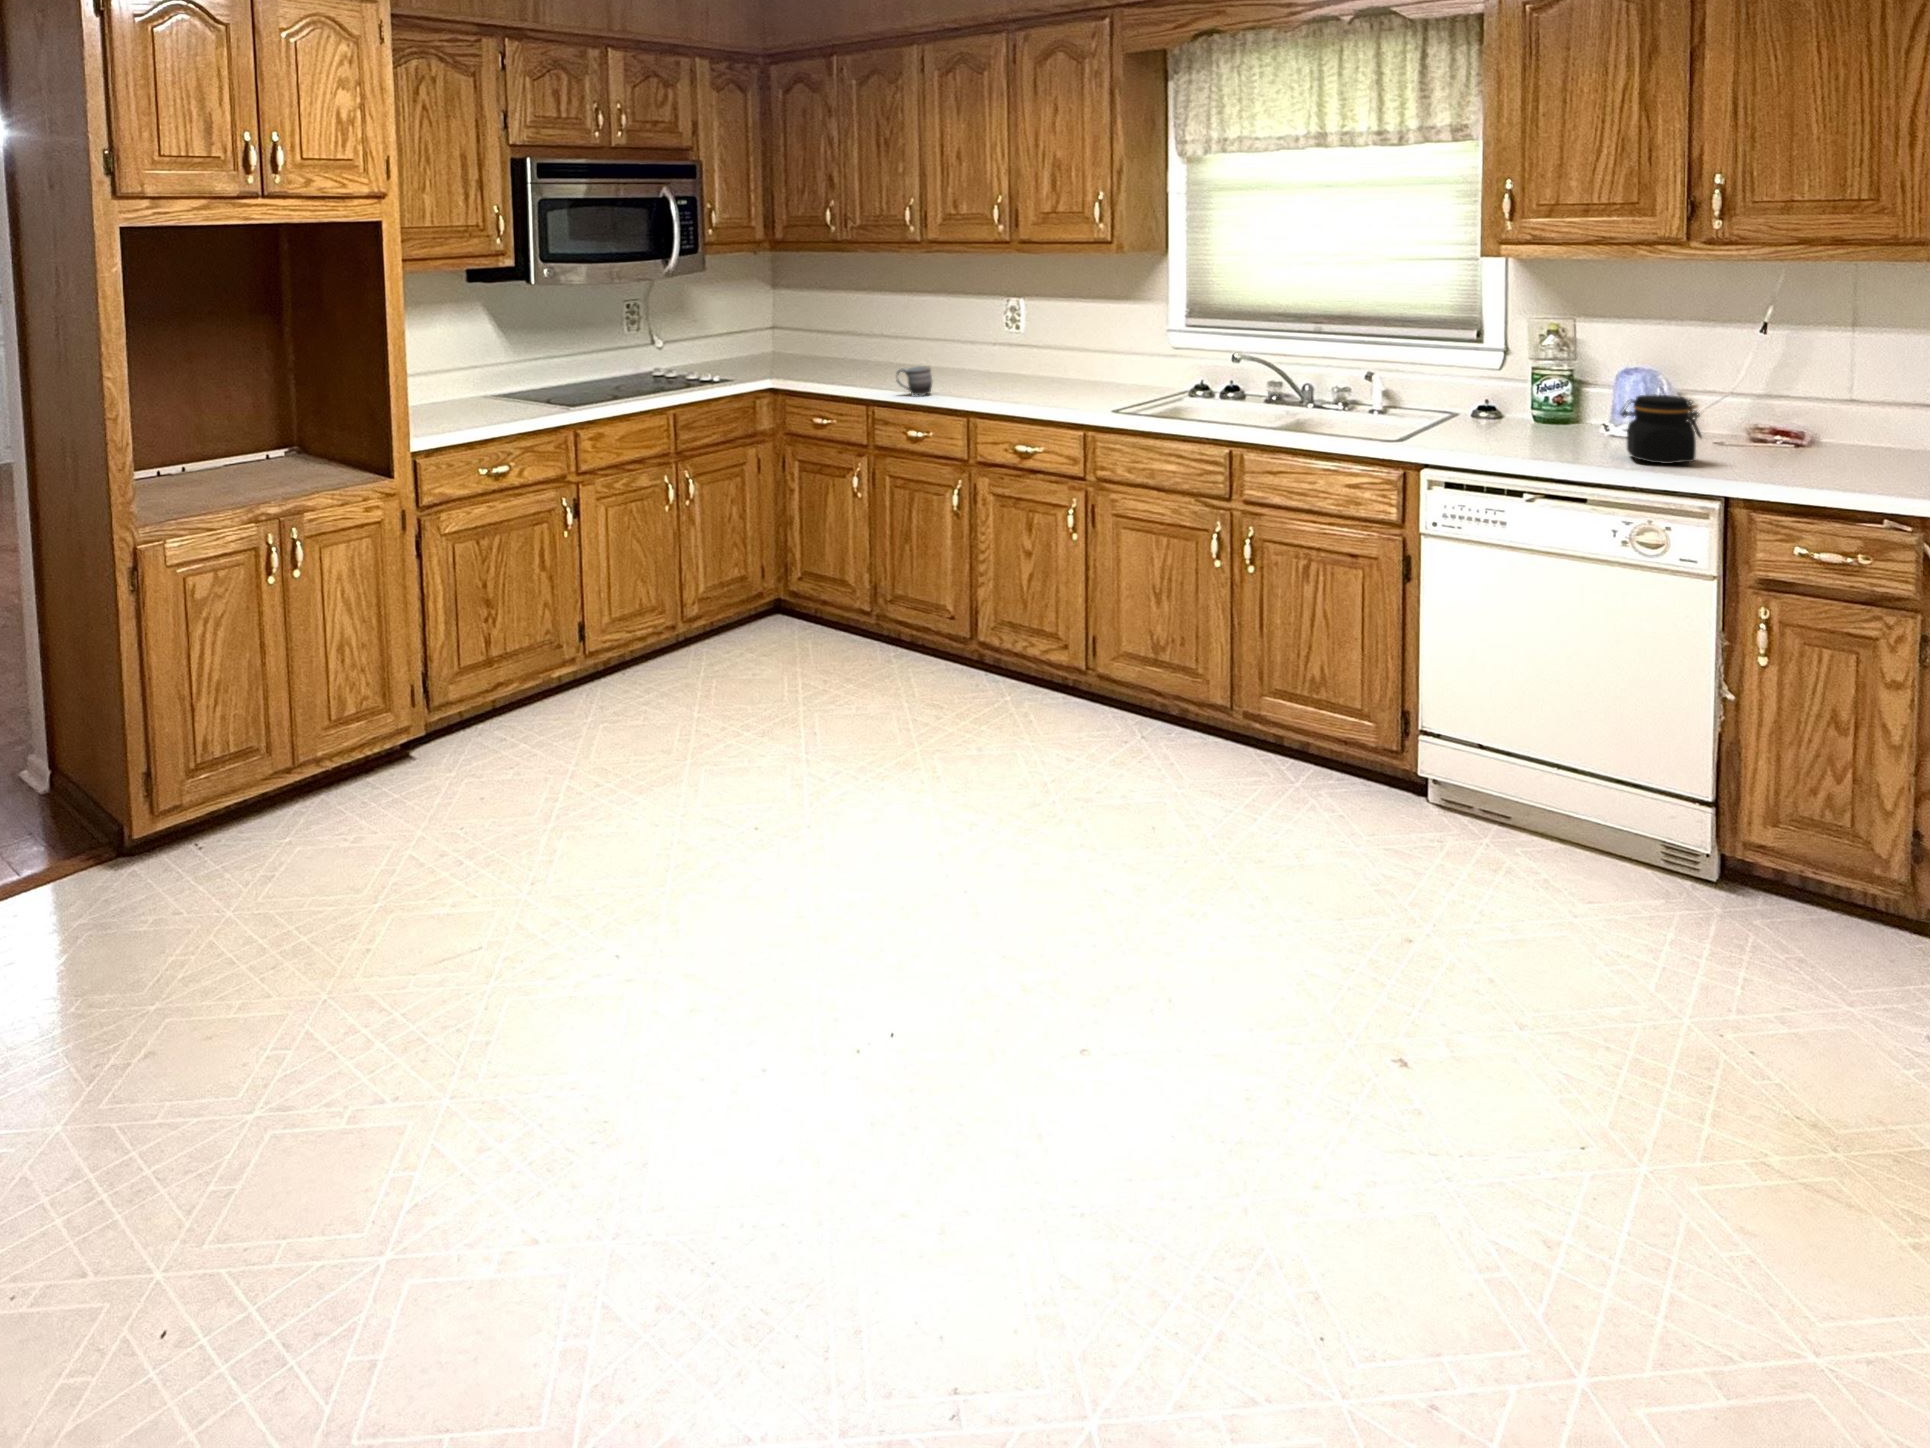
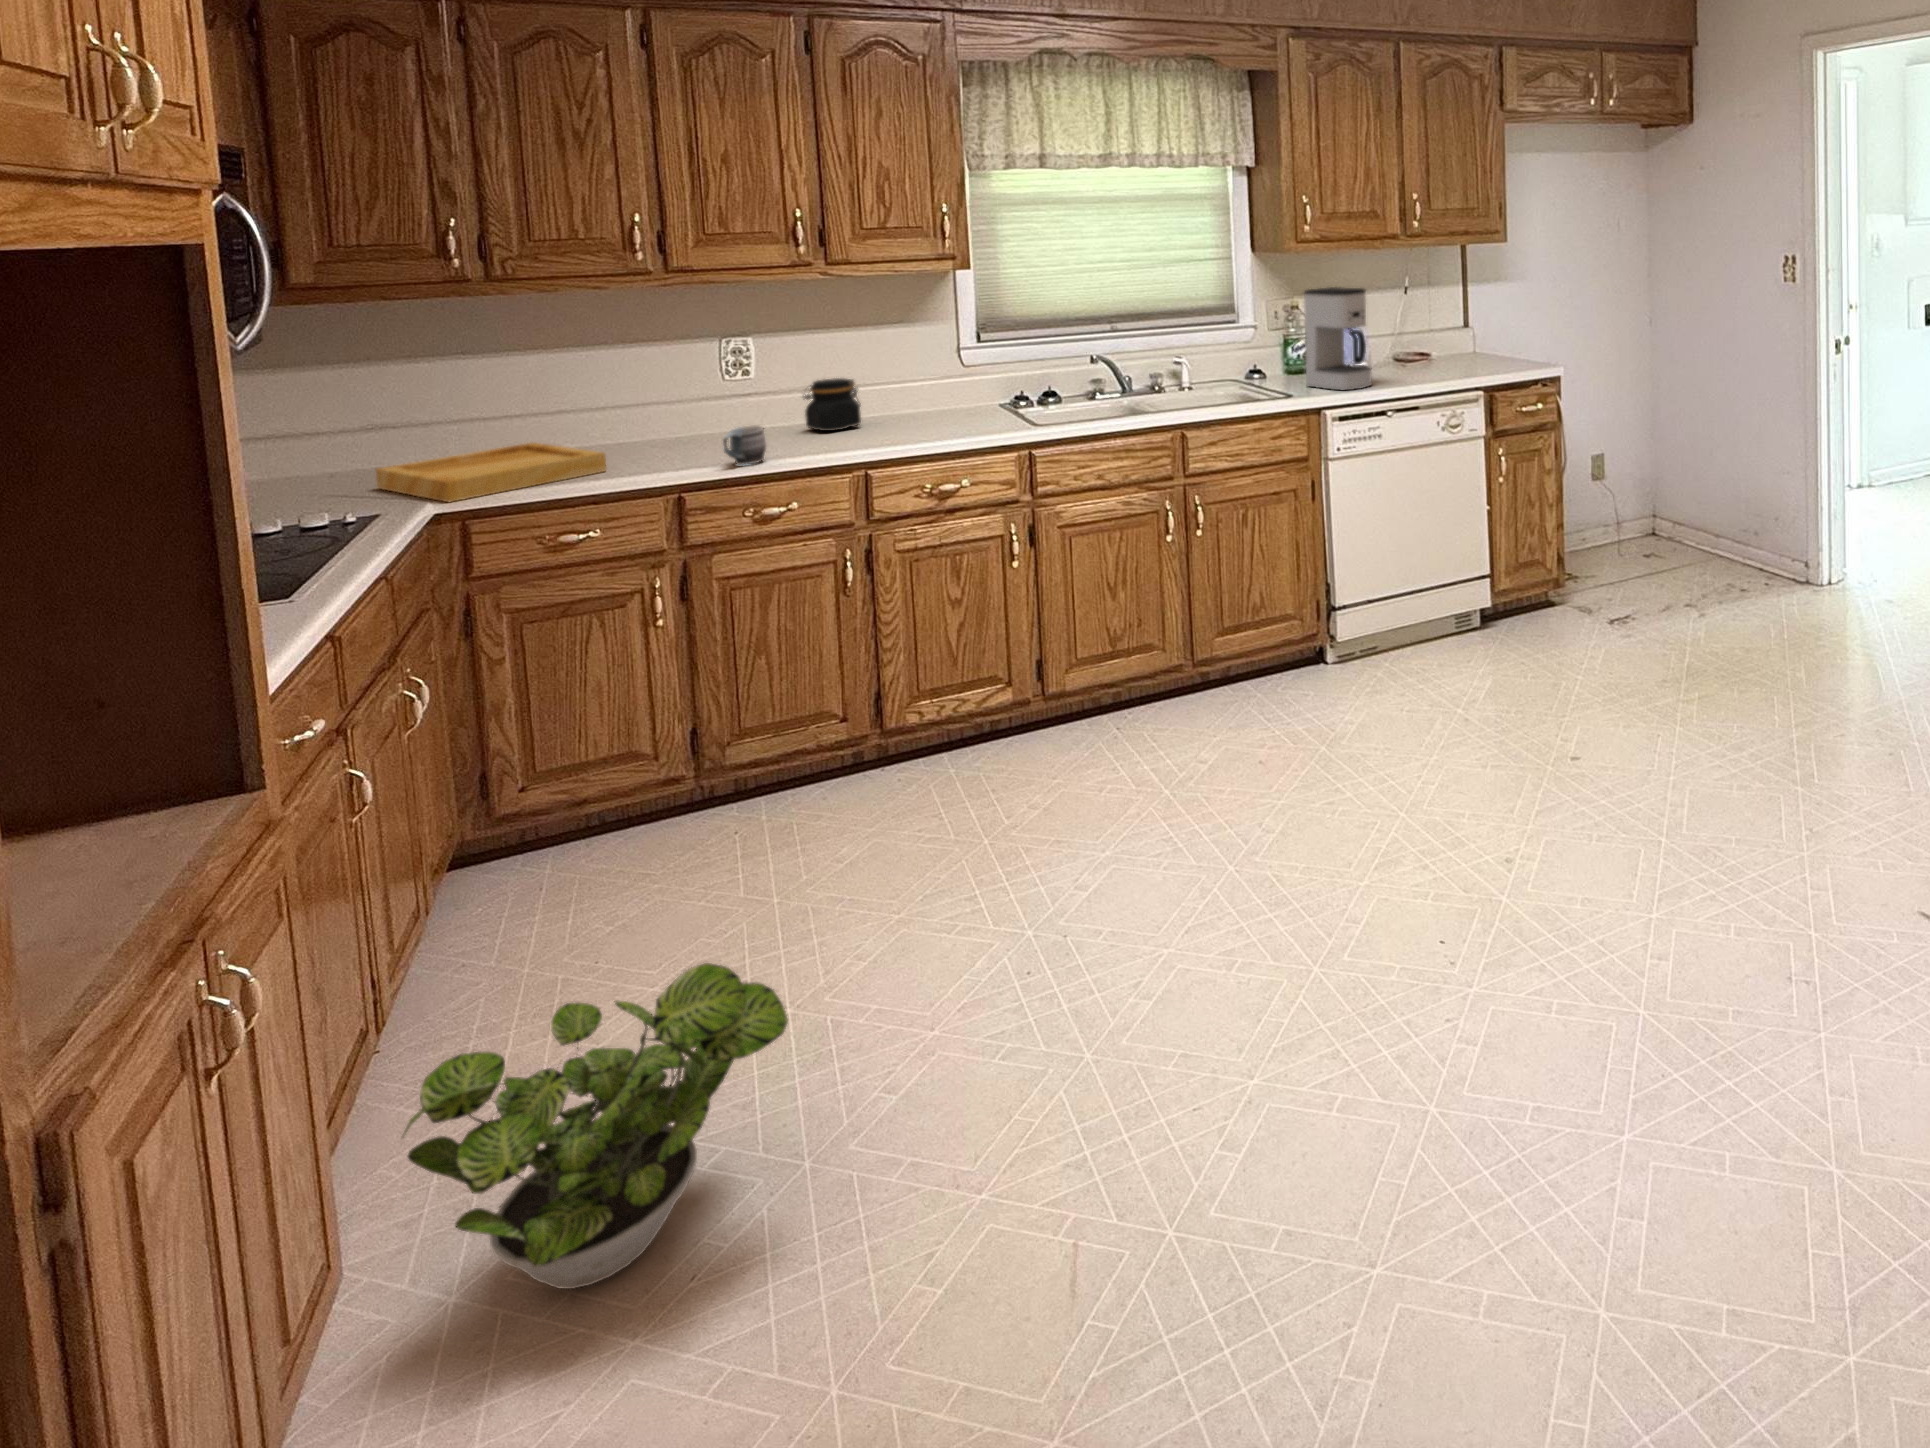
coffee maker: none [1488,304,1578,453] -> present [1304,287,1372,391]
tray: none [781,359,891,384] -> present [376,442,606,502]
jar: present [1620,395,1702,464] -> present [803,378,861,431]
potted plant: none [404,641,552,788] -> present [403,963,788,1289]

